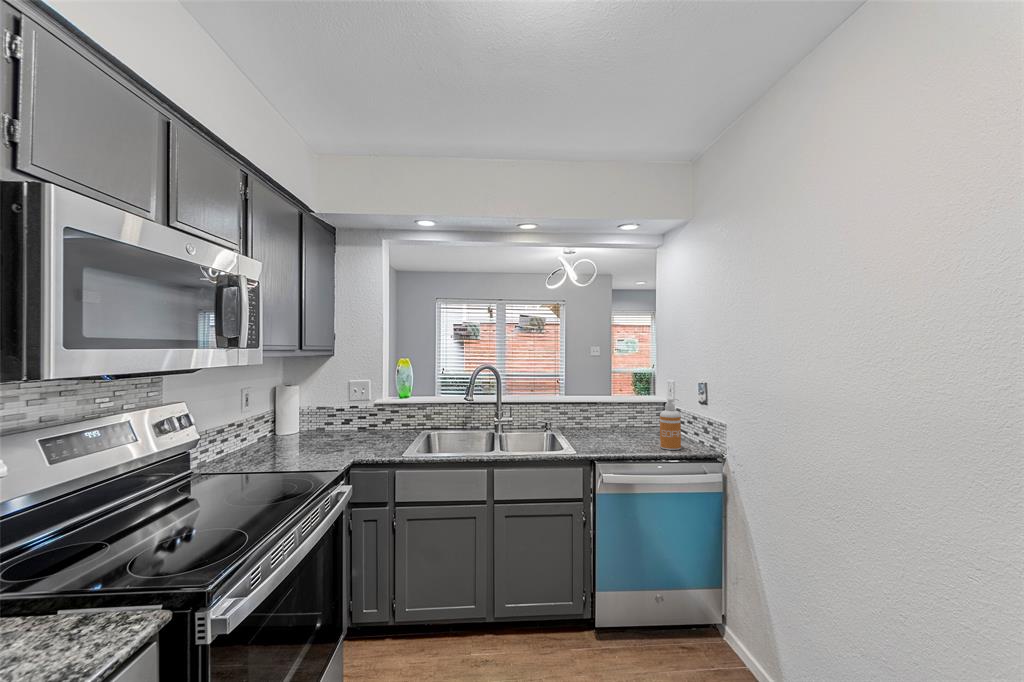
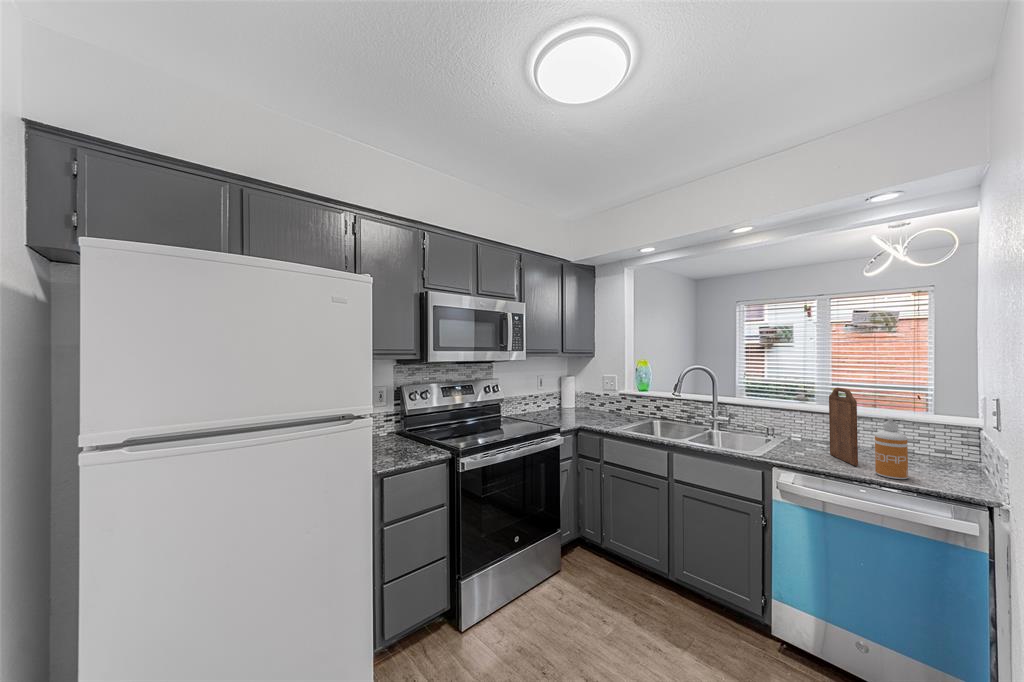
cutting board: none [612,377,644,445] -> present [829,388,858,466]

